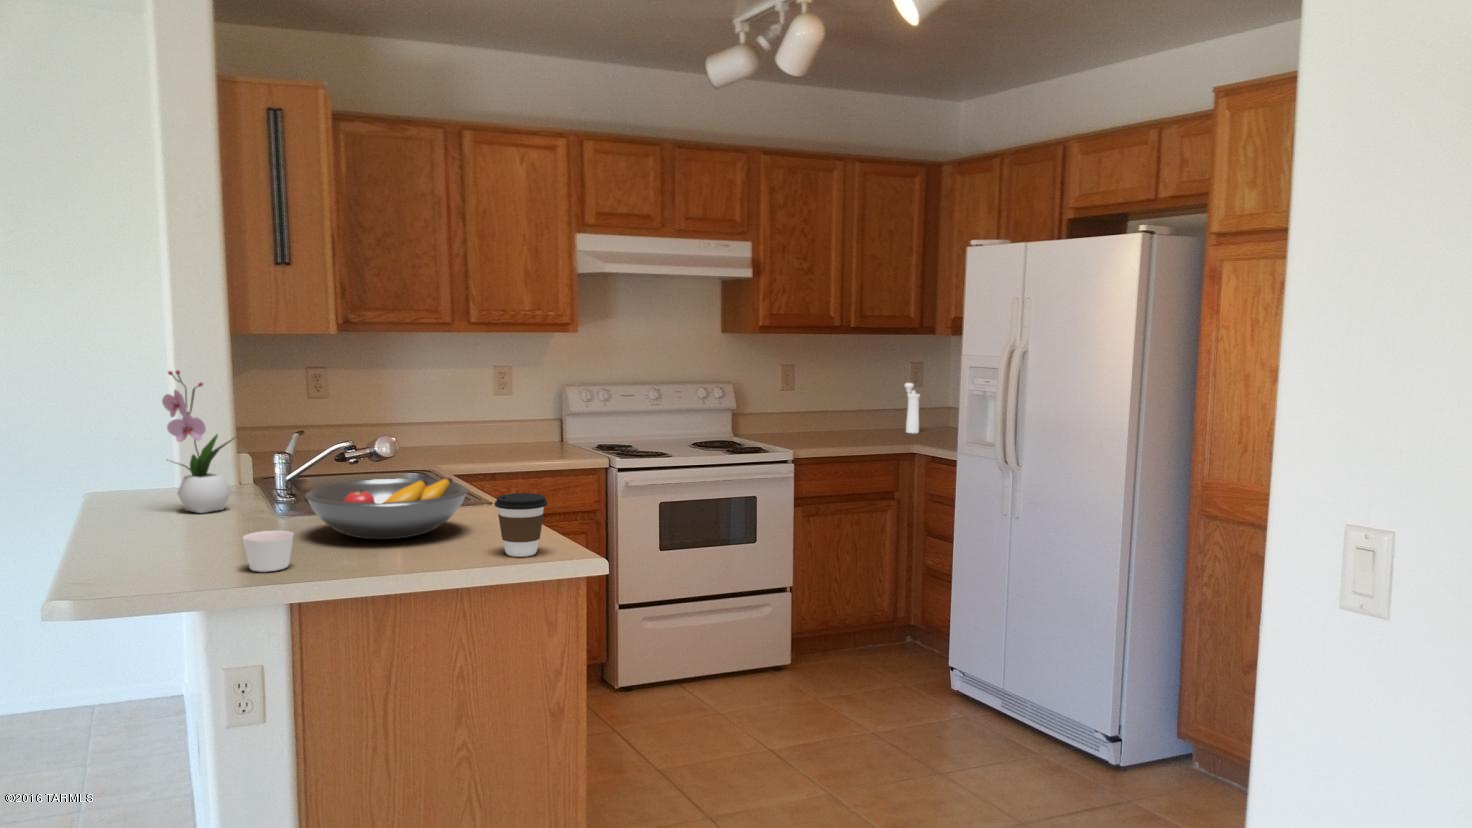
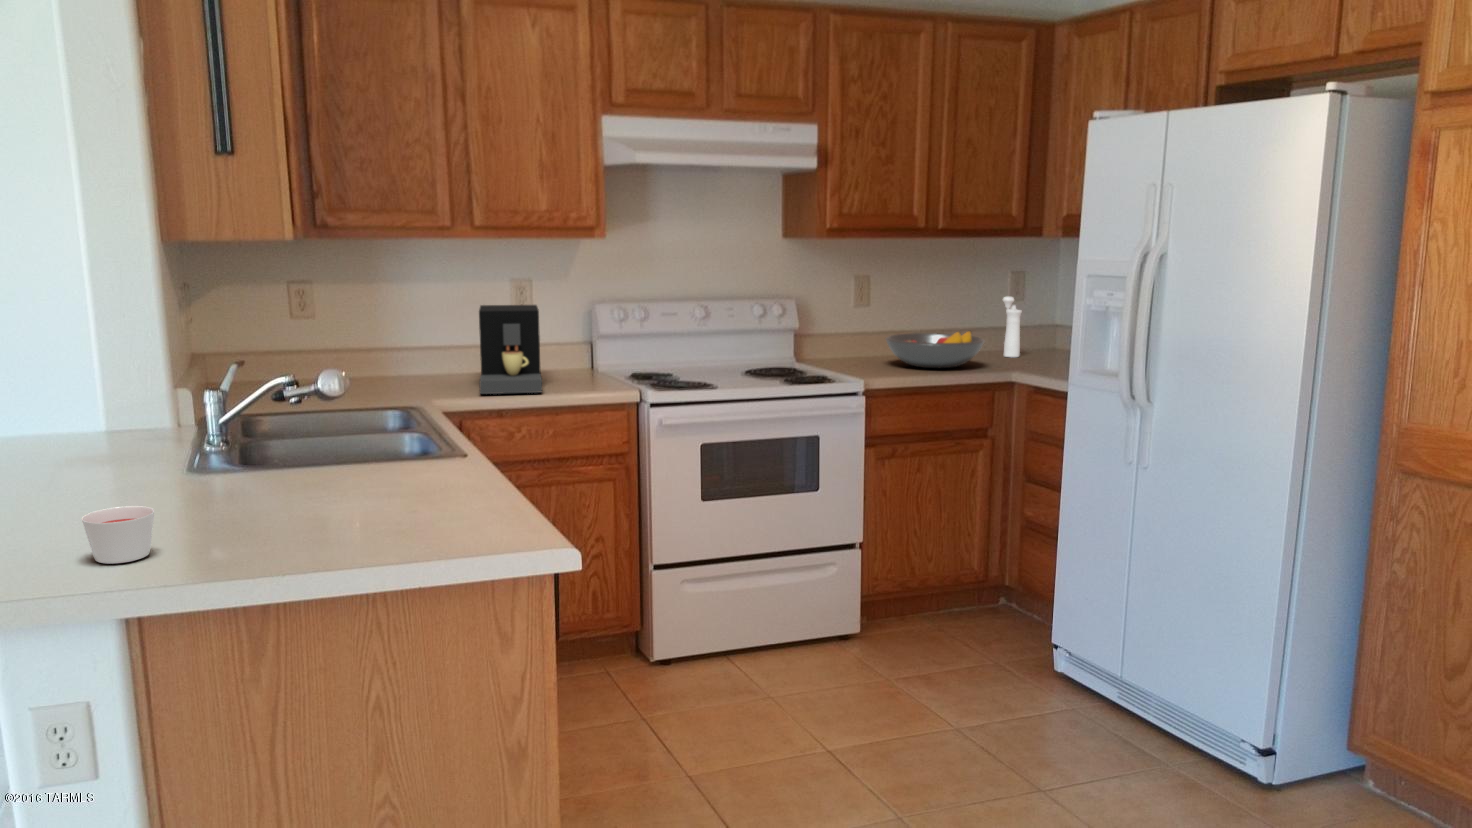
flower arrangement: present [162,370,234,513] -> none [46,288,146,469]
coffee maker: none [472,387,528,461] -> present [479,305,542,394]
fruit bowl: present [305,478,468,539] -> present [886,331,985,368]
coffee cup: present [495,493,547,557] -> none [431,453,504,540]

